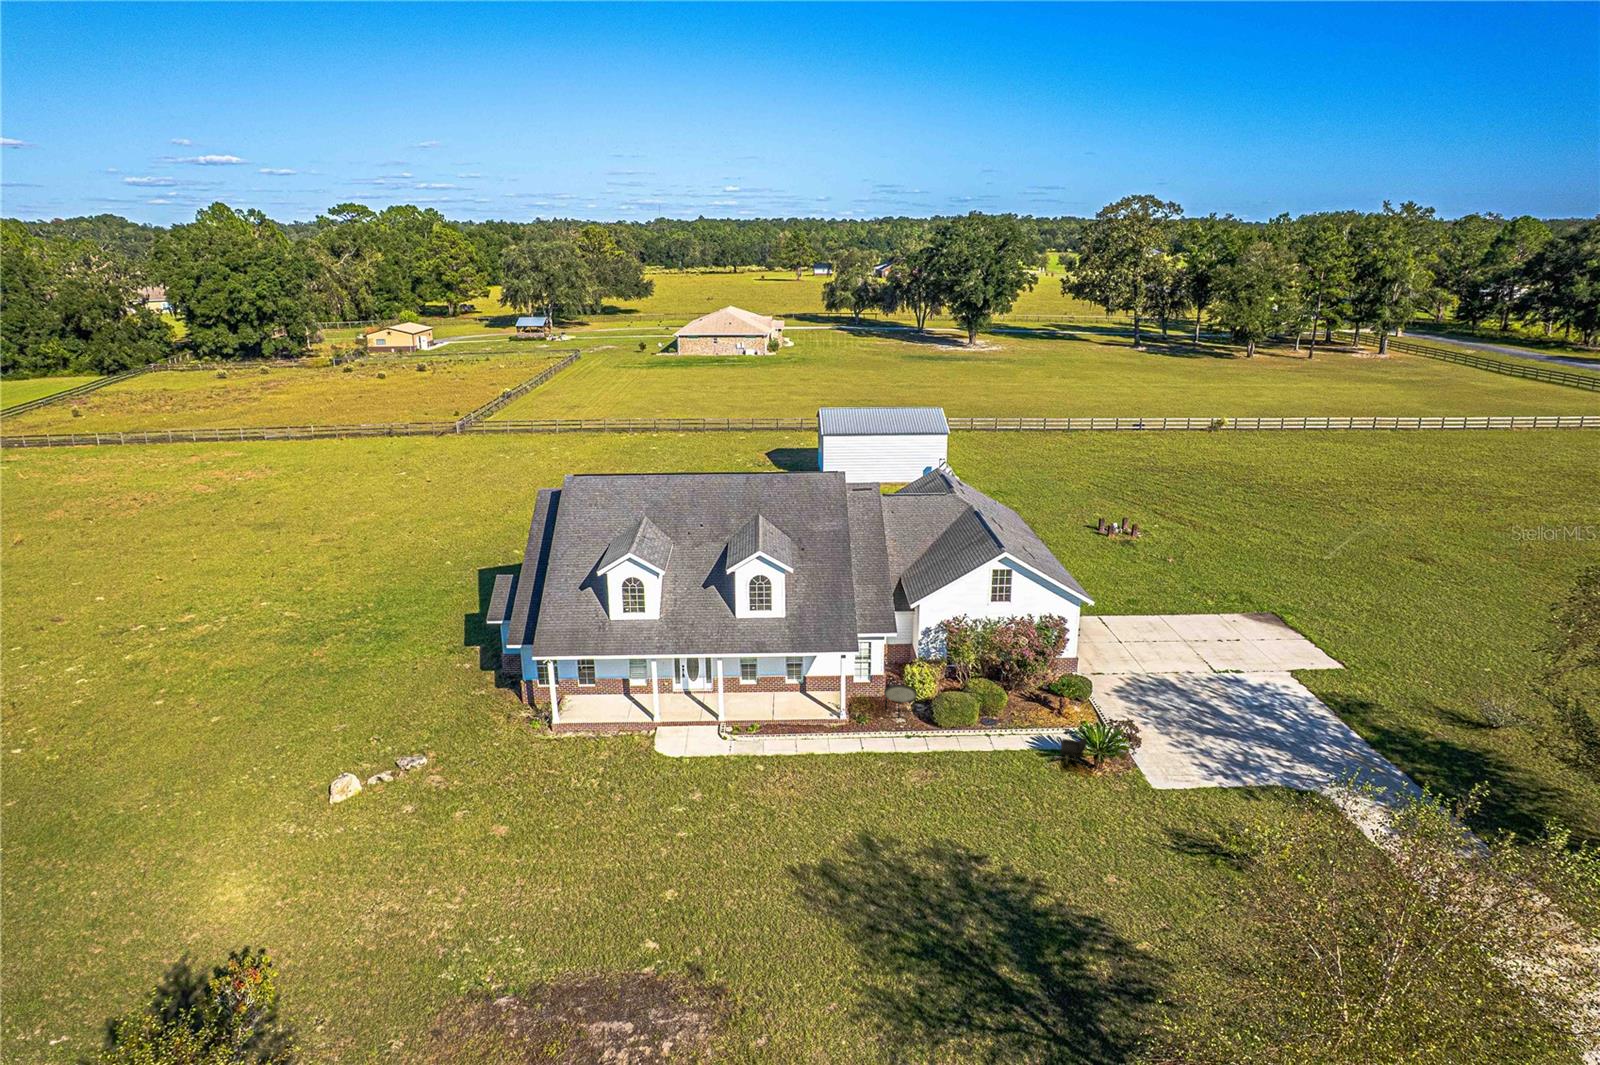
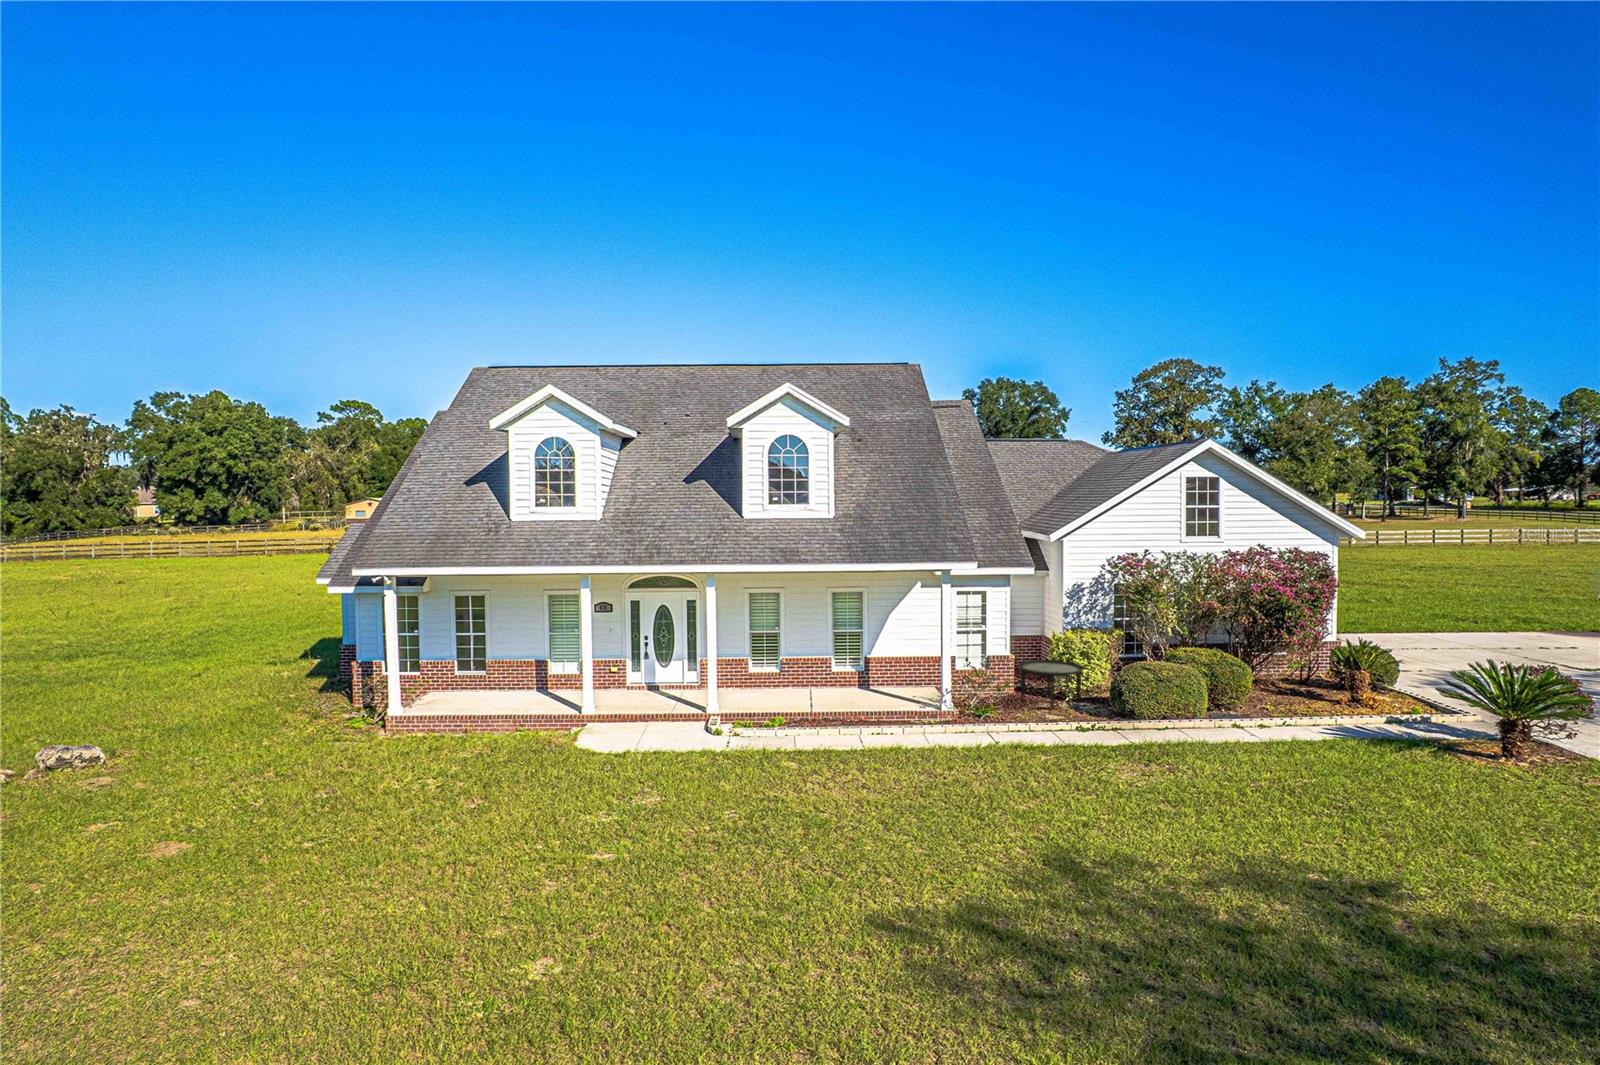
lounge chair: present [1060,737,1087,762] -> none [1408,702,1487,757]

